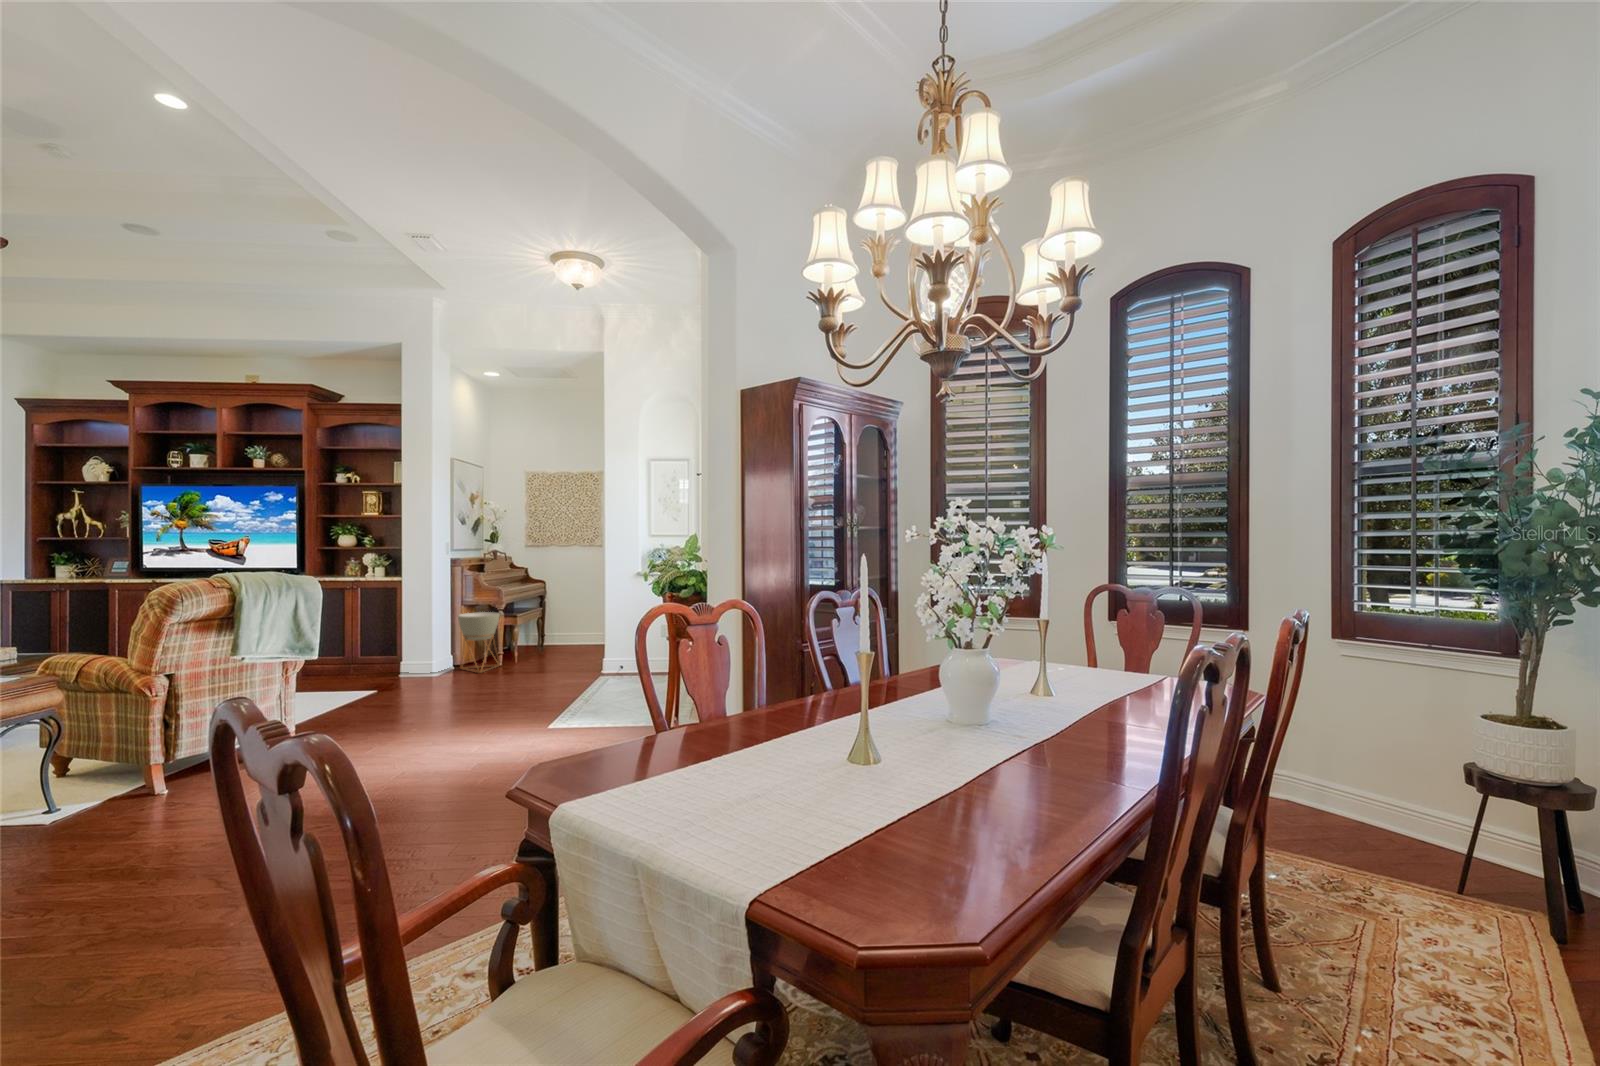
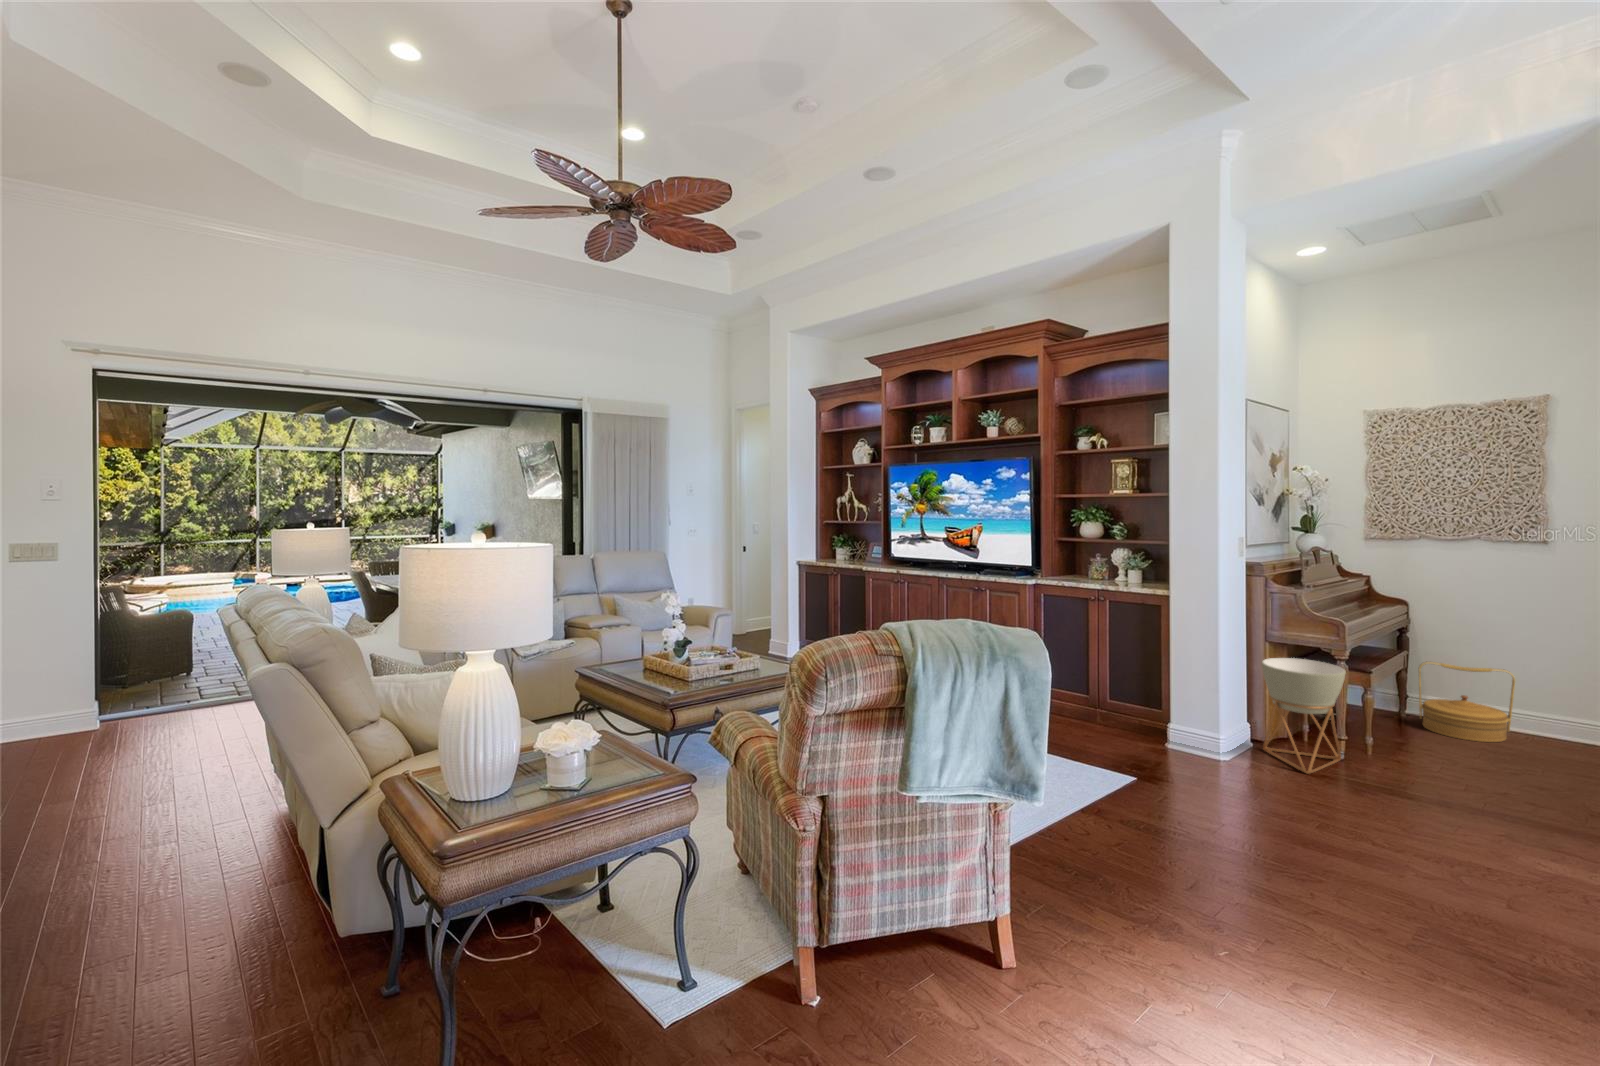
woven basket: none [546,612,585,651] -> present [1419,662,1515,742]

